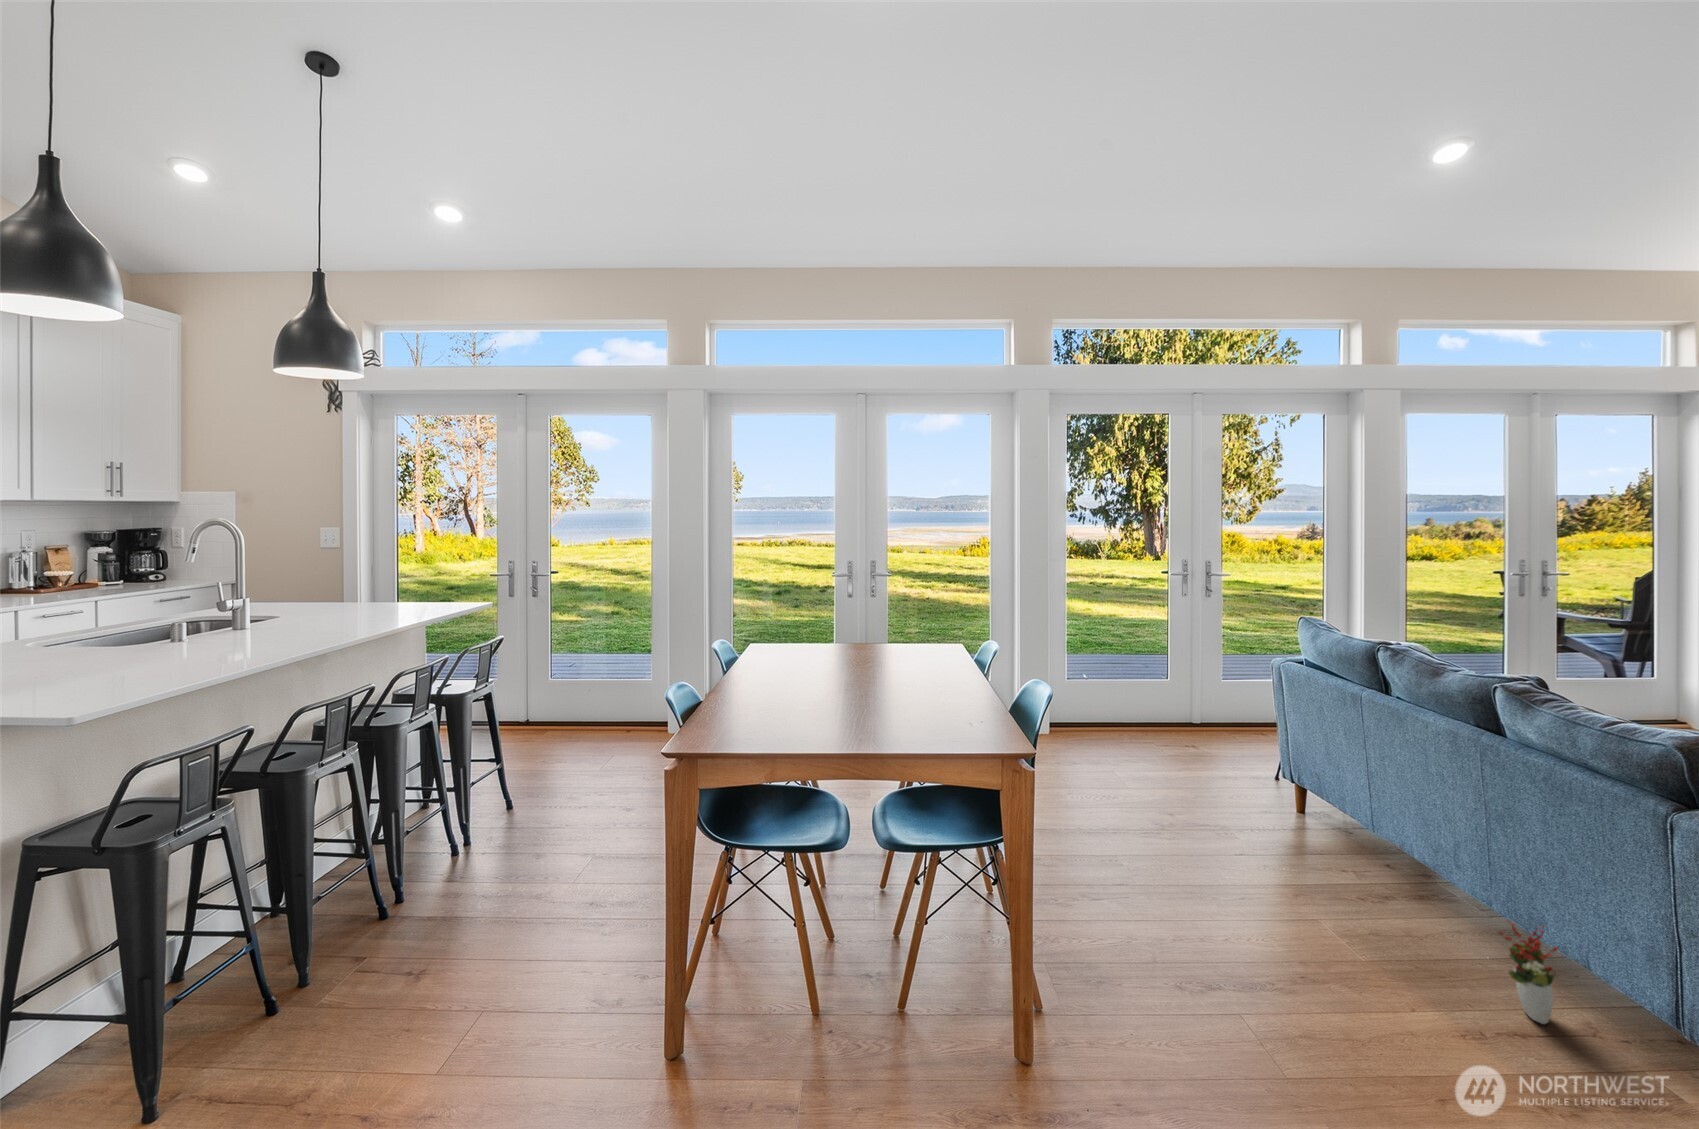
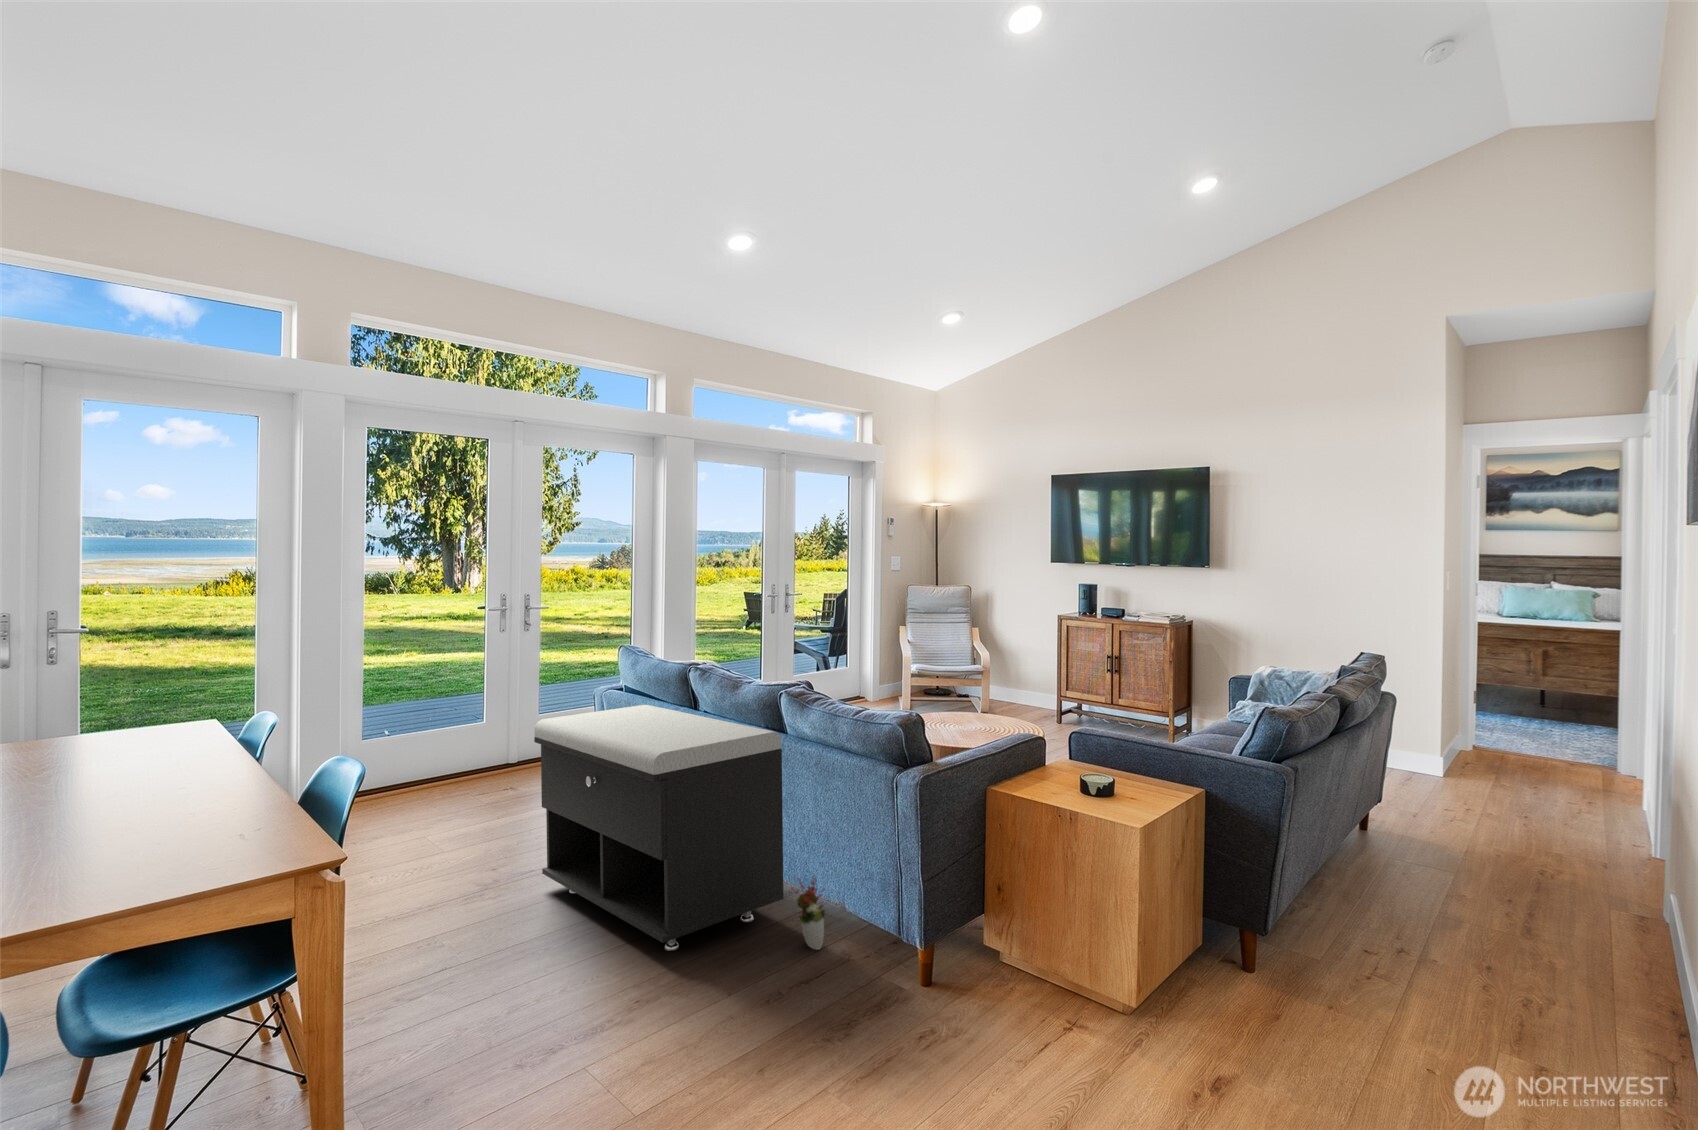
storage bench: none [1195,678,1496,955] -> present [534,705,784,951]

